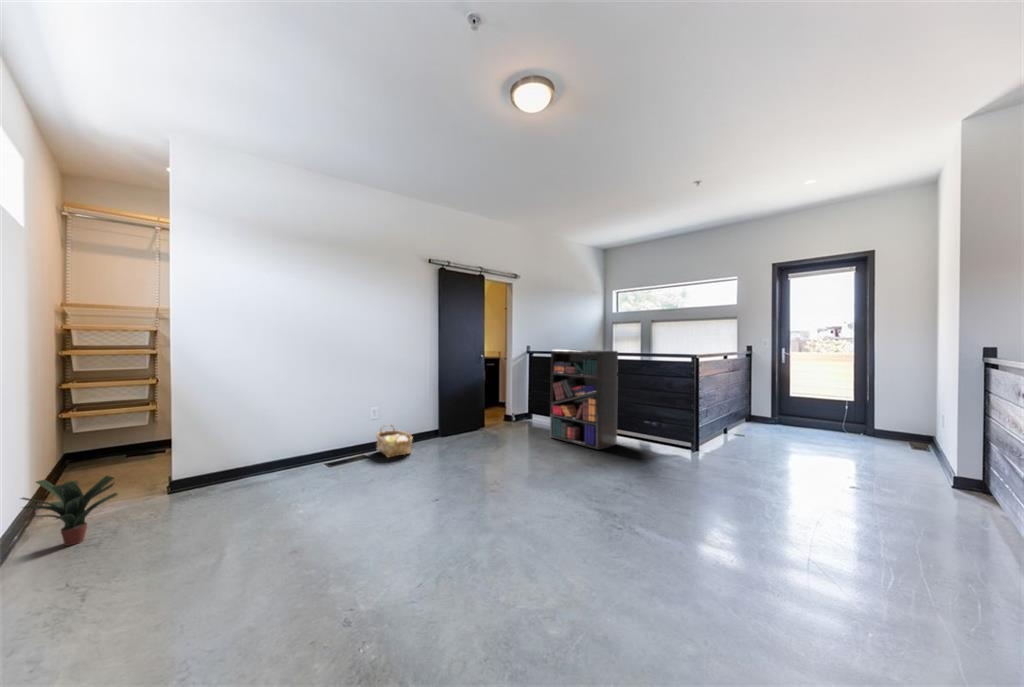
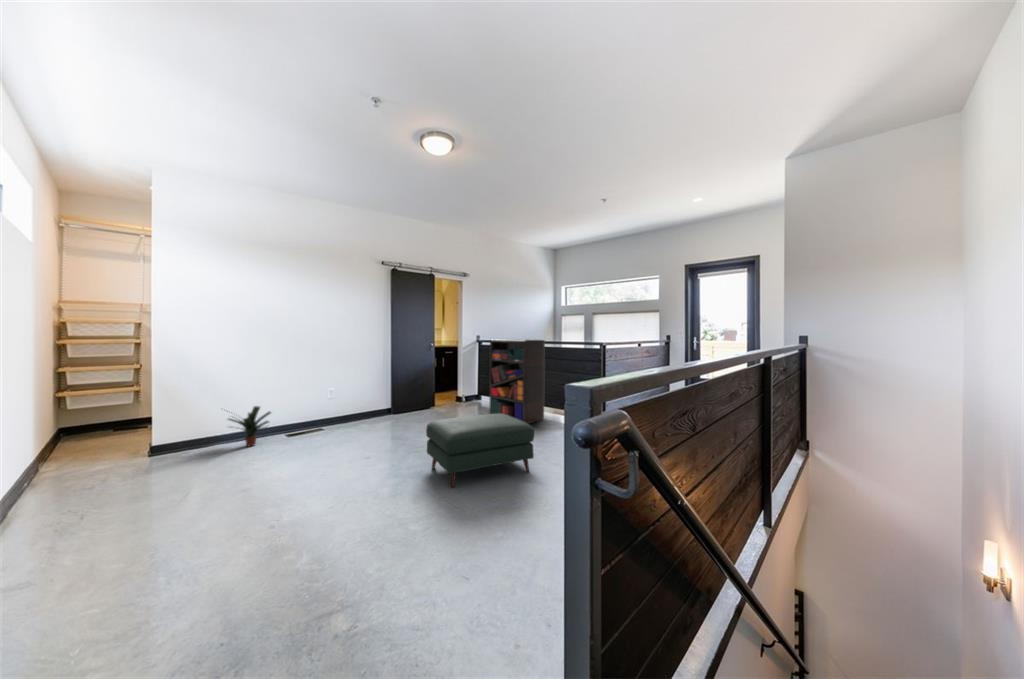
woven basket: present [377,425,413,458] -> none [333,403,364,431]
ottoman: none [513,444,654,548] -> present [426,414,534,488]
potted plant: present [21,476,118,546] -> present [229,406,271,447]

